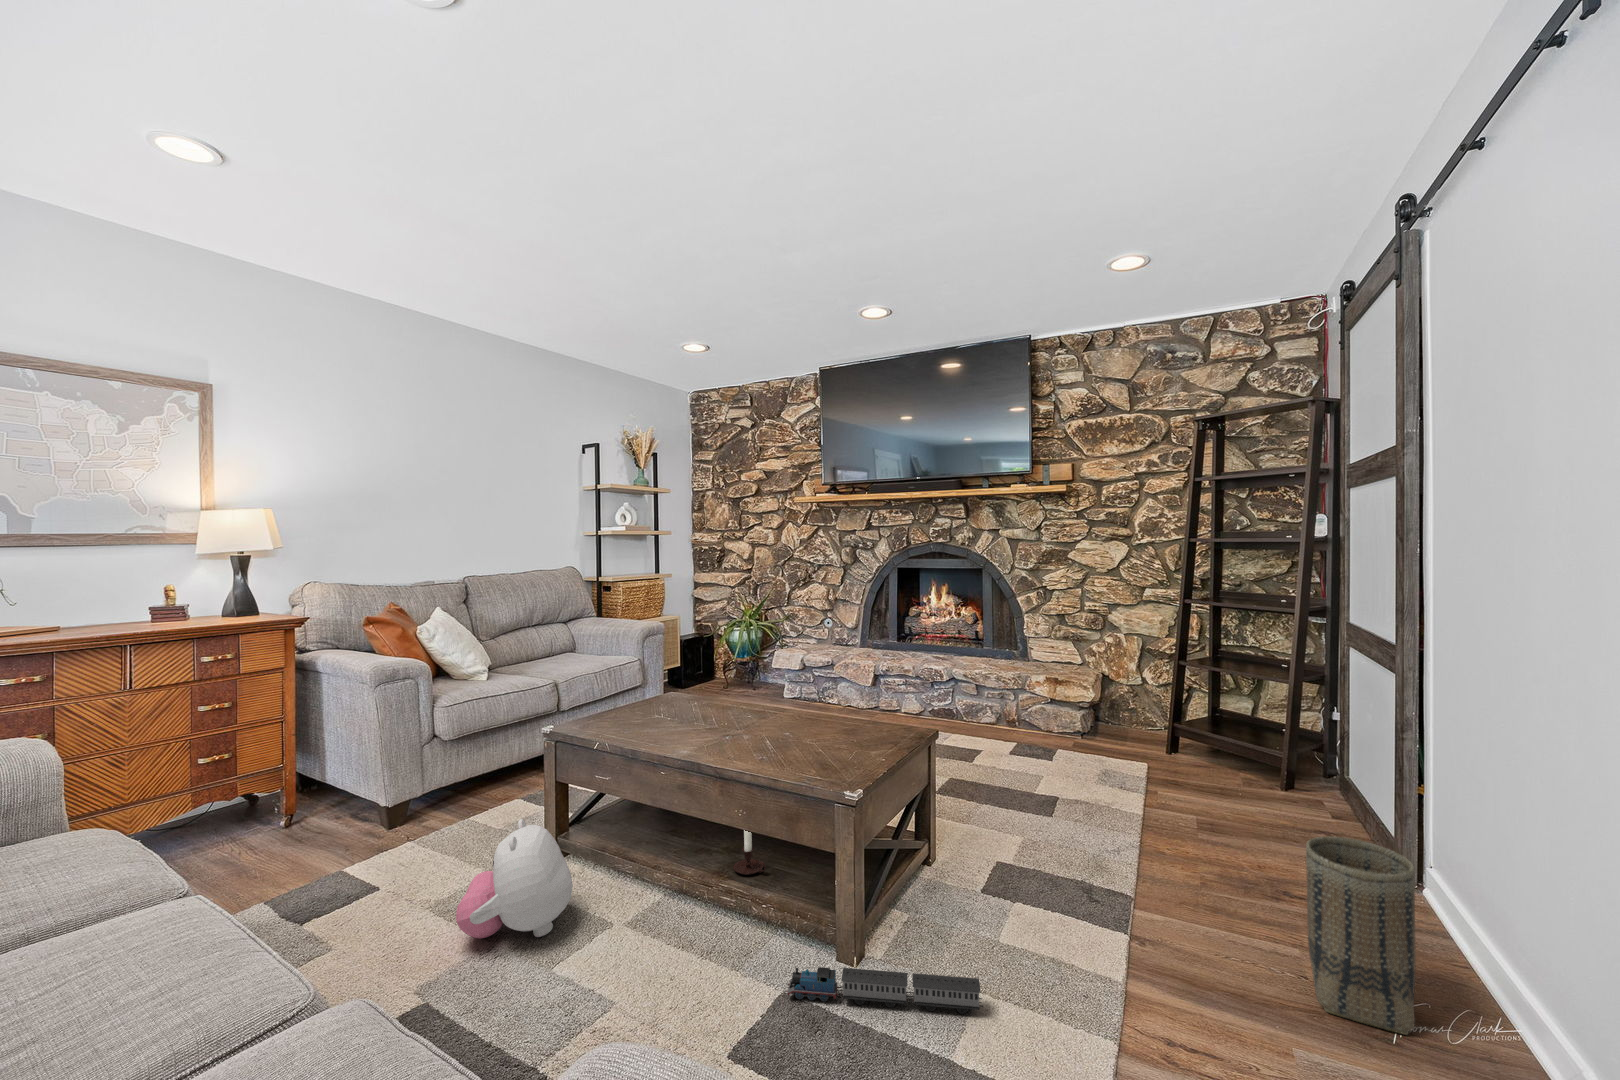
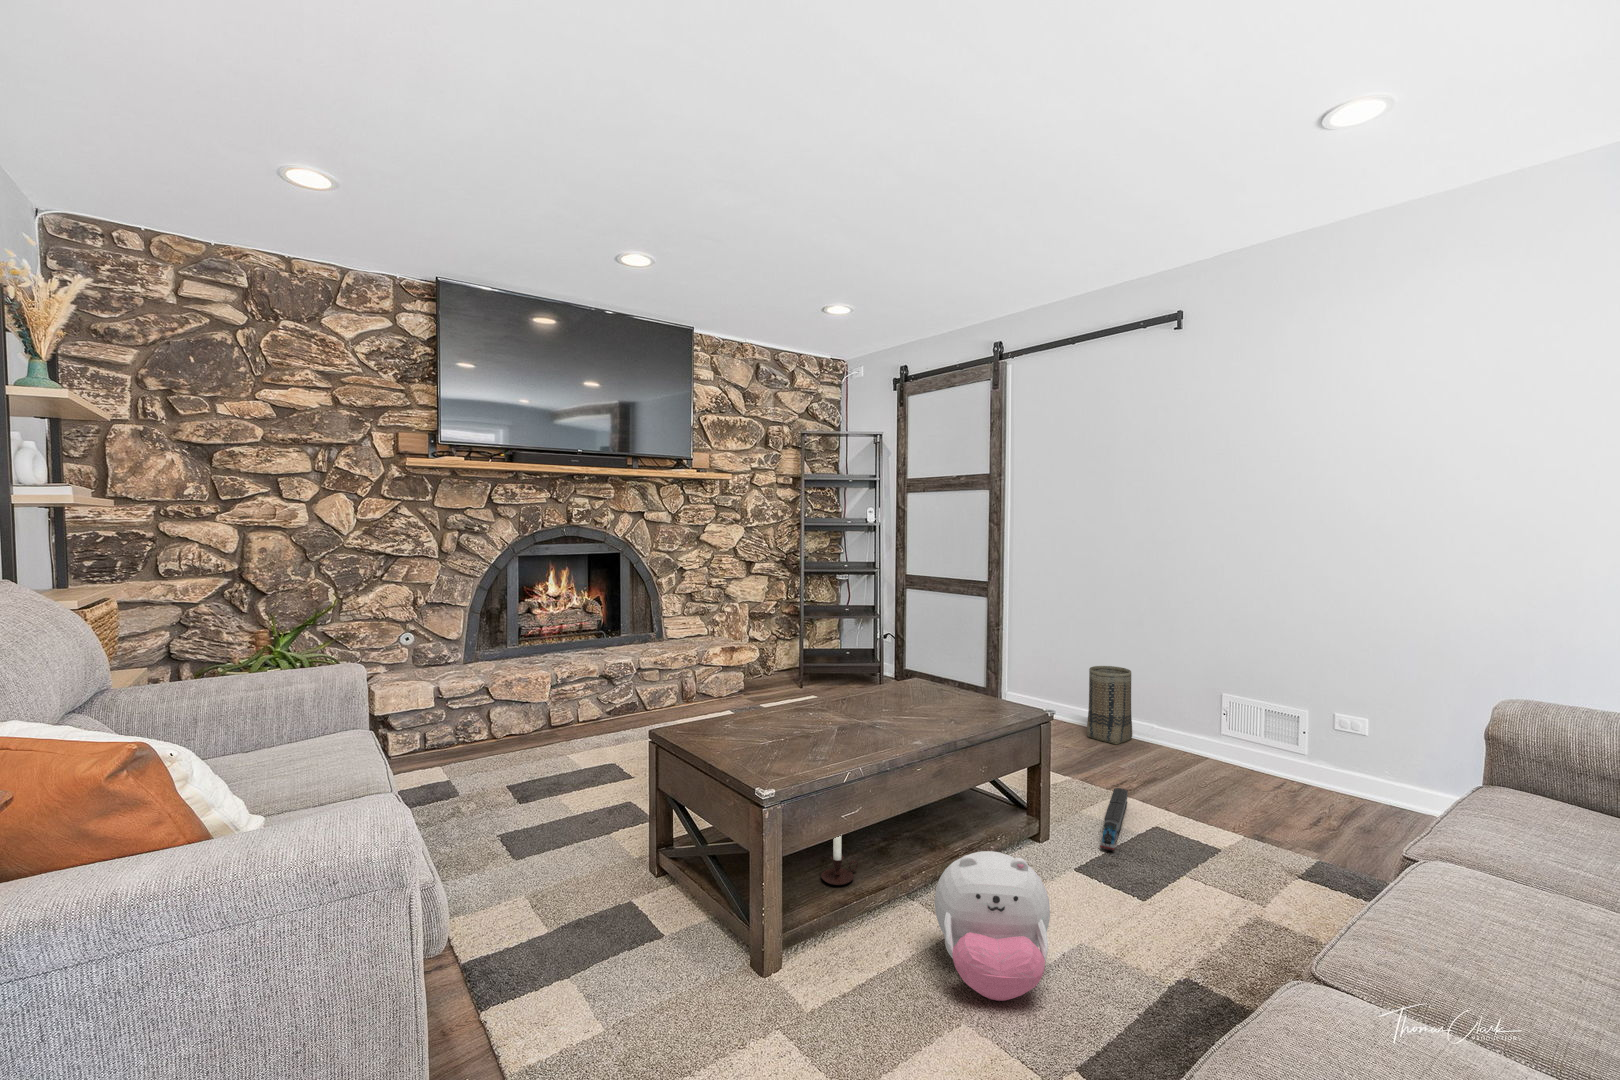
candle: present [733,830,766,875] -> present [821,836,858,885]

